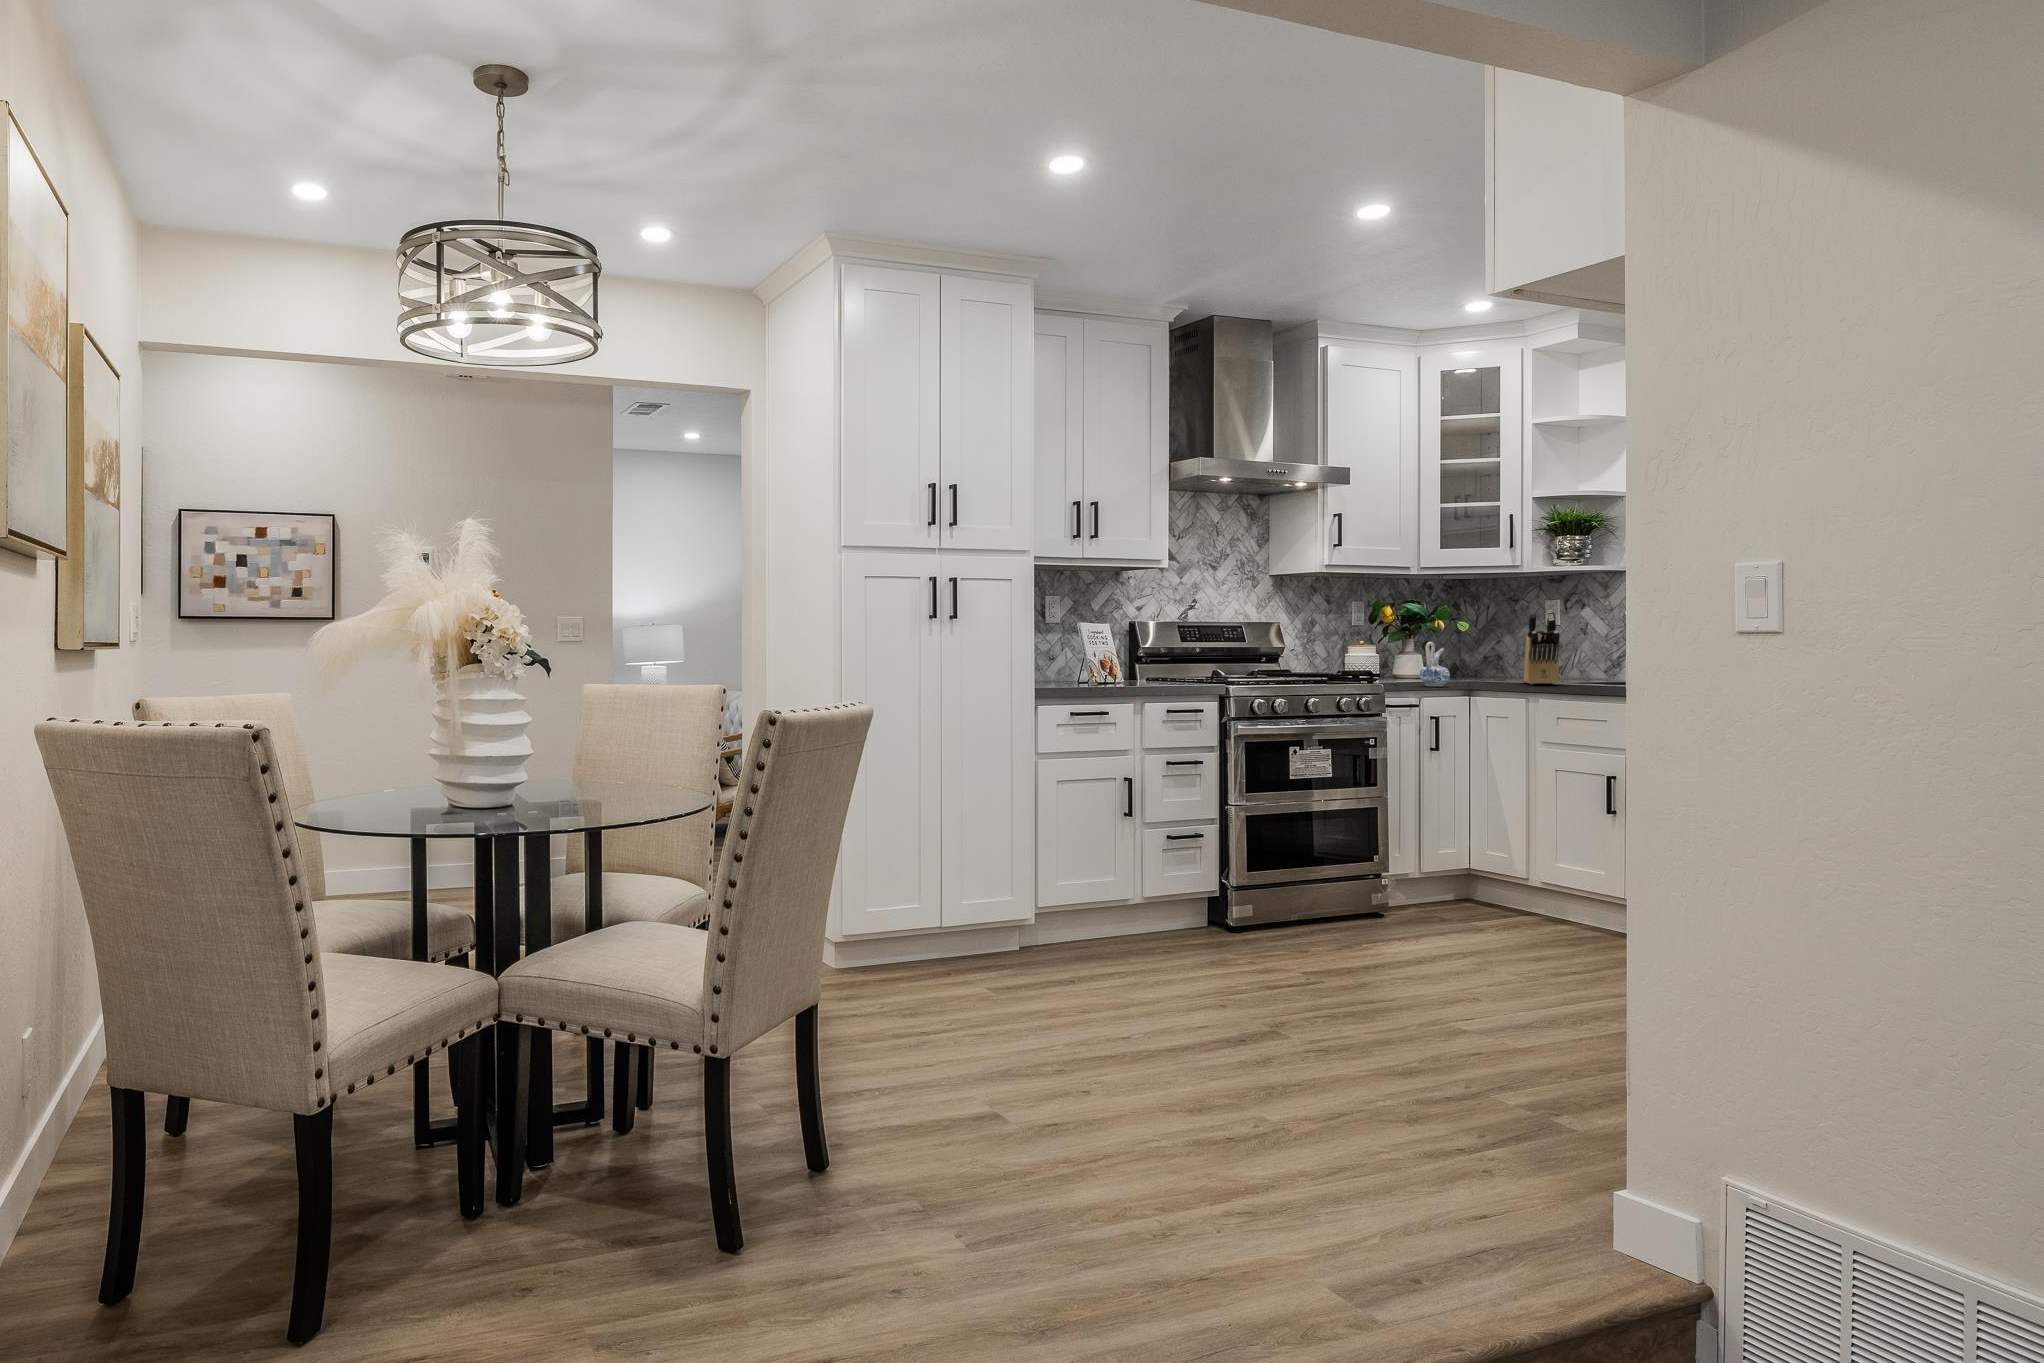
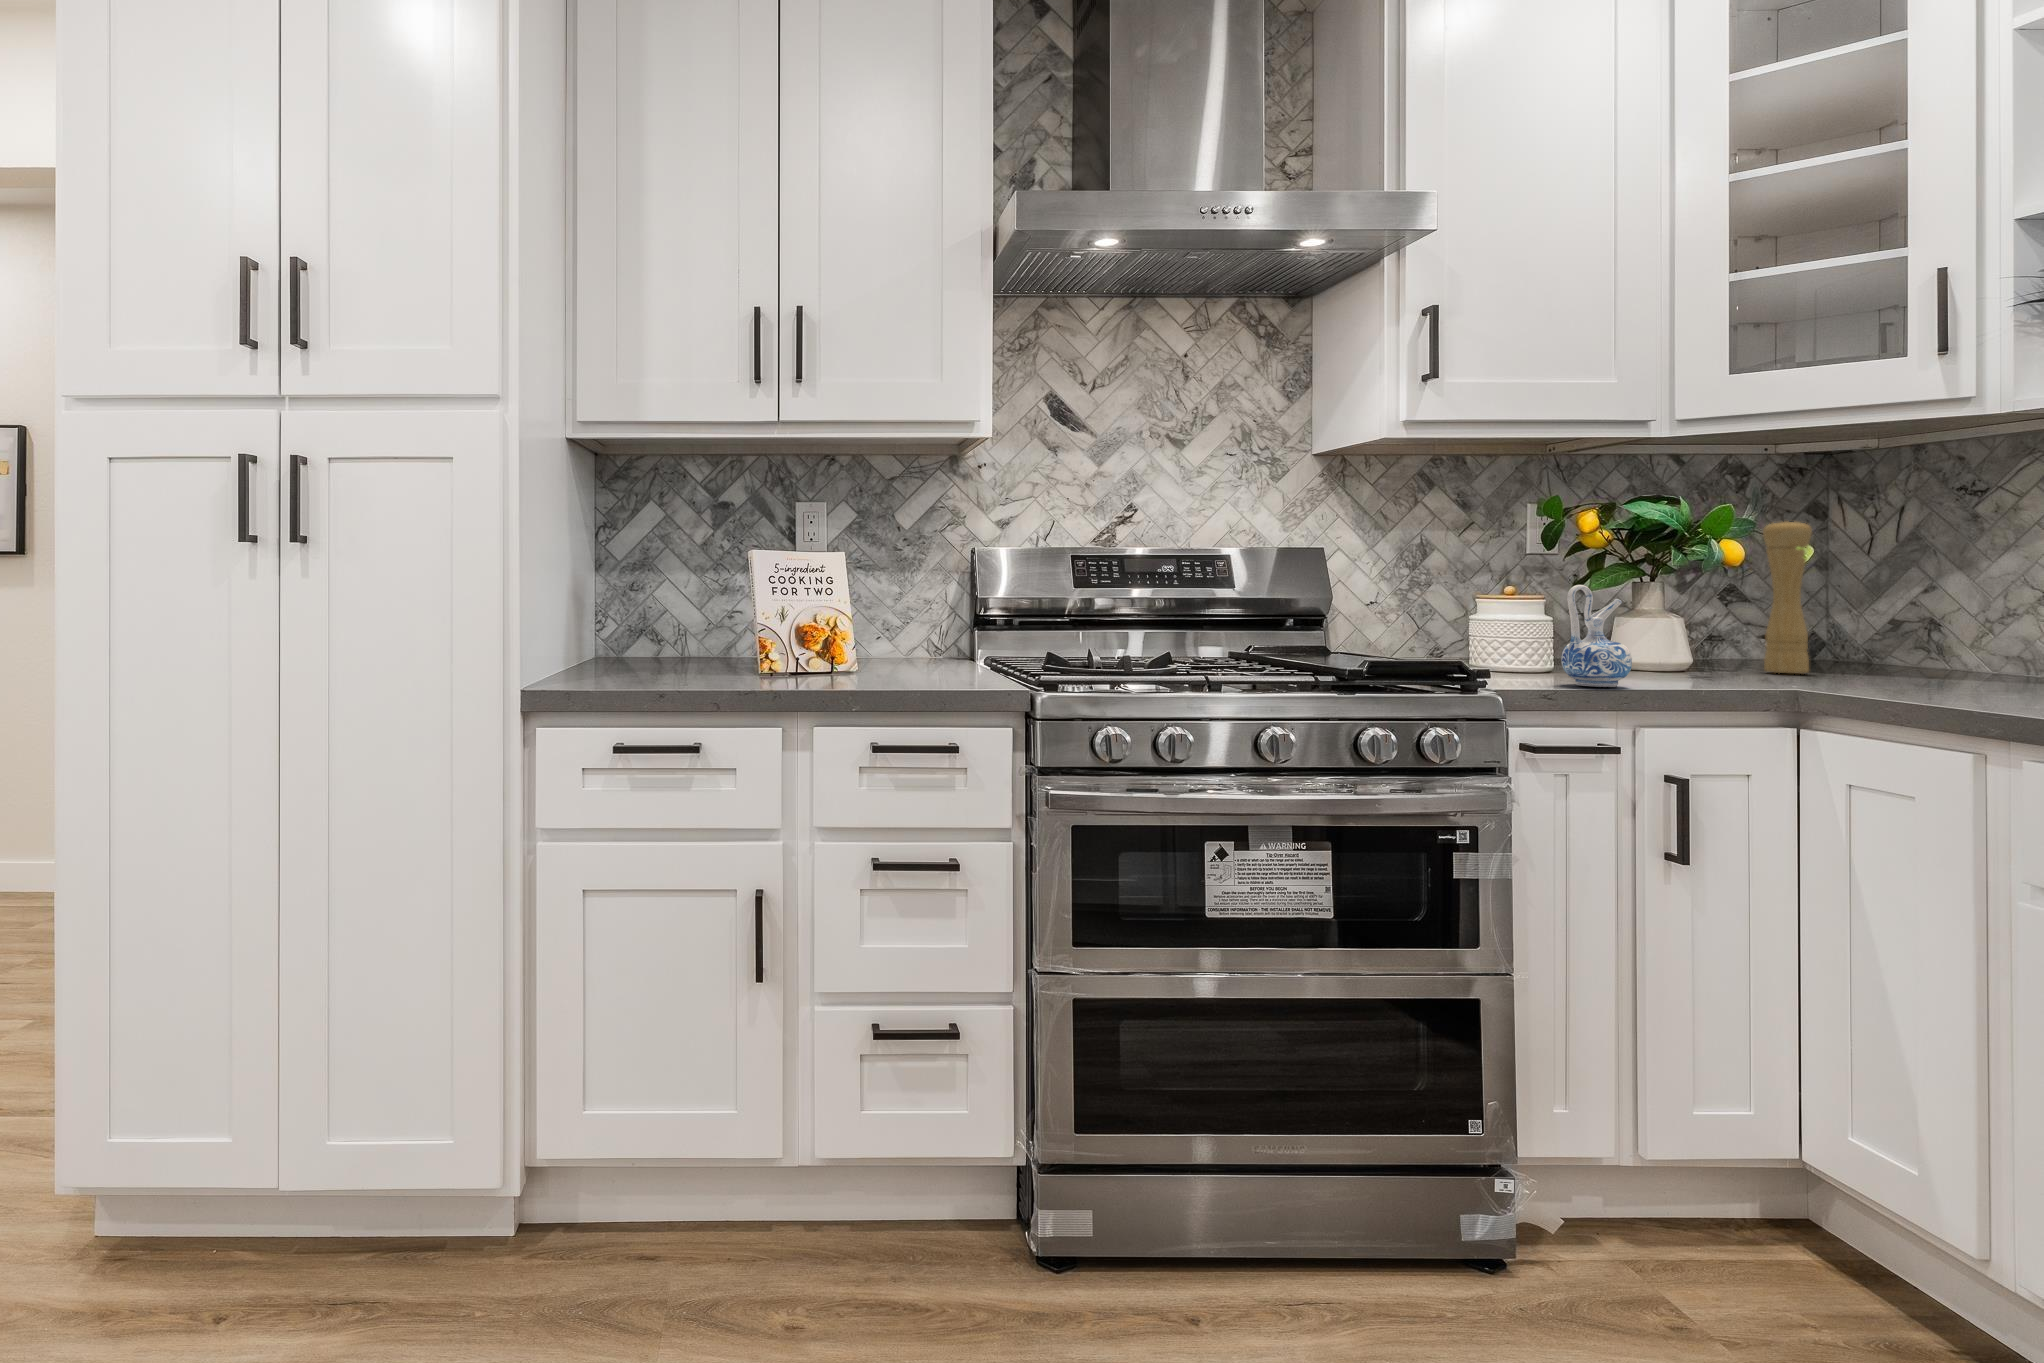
knife block: present [1524,610,1560,684] -> none [1882,507,1995,689]
pepper mill: none [1465,613,1485,681] -> present [1763,520,1812,673]

